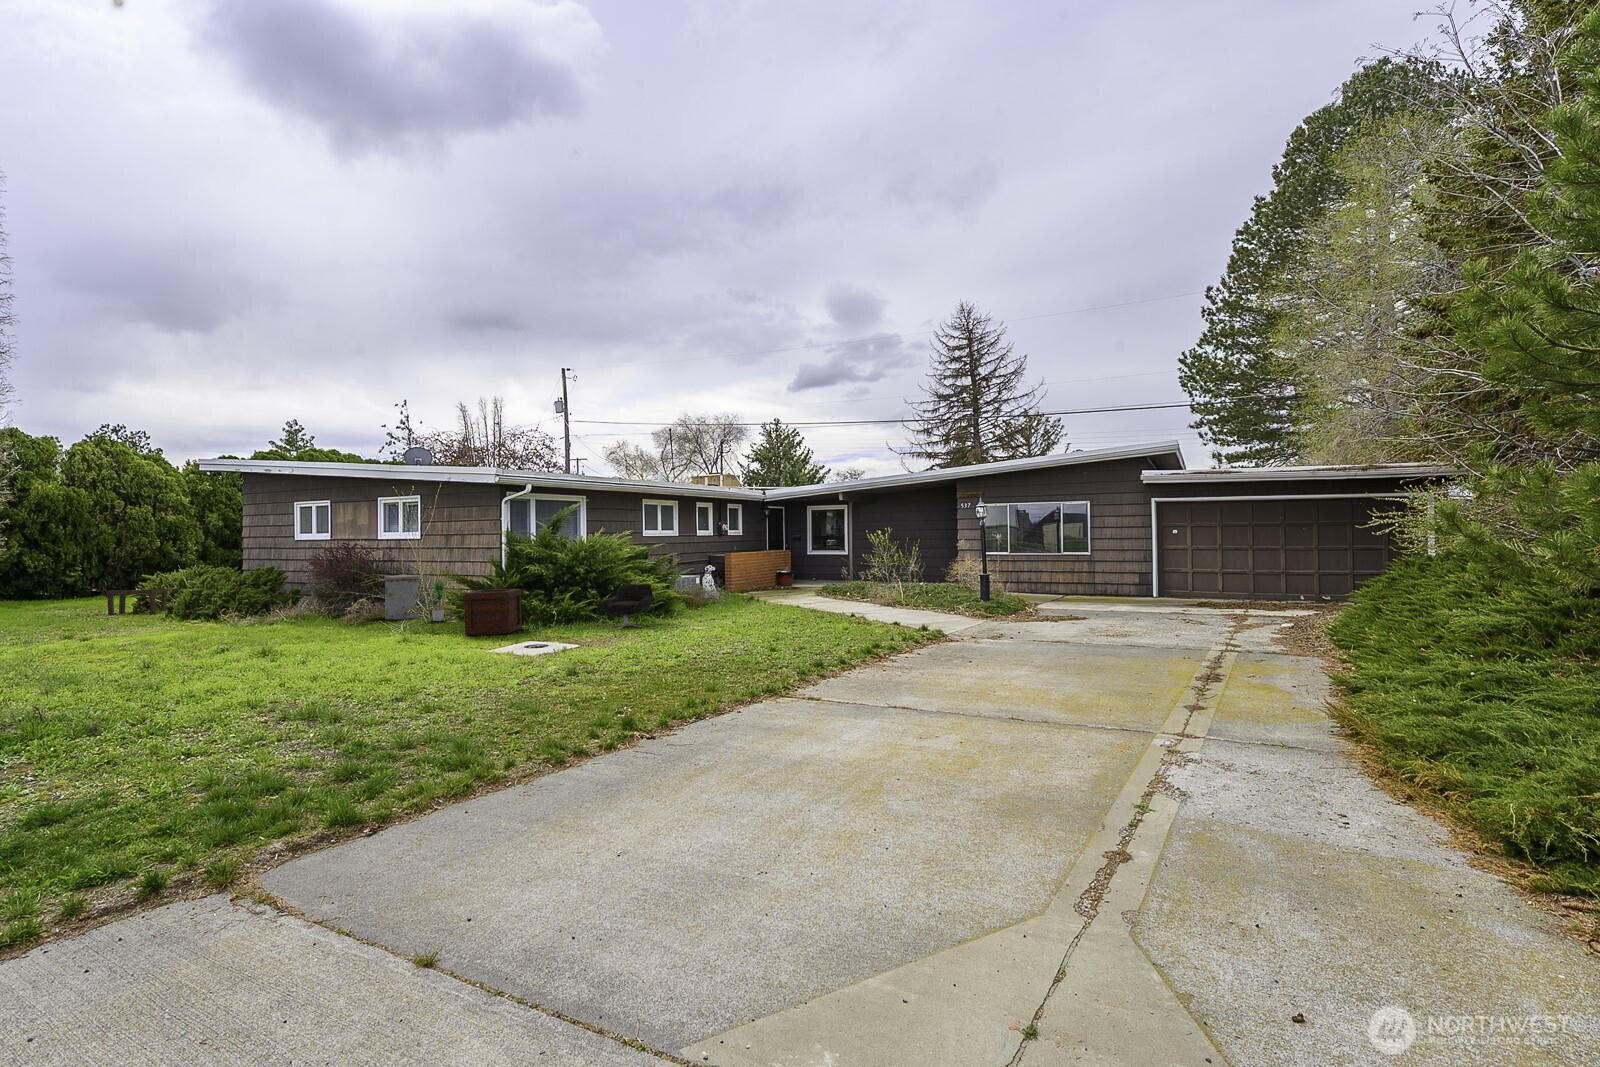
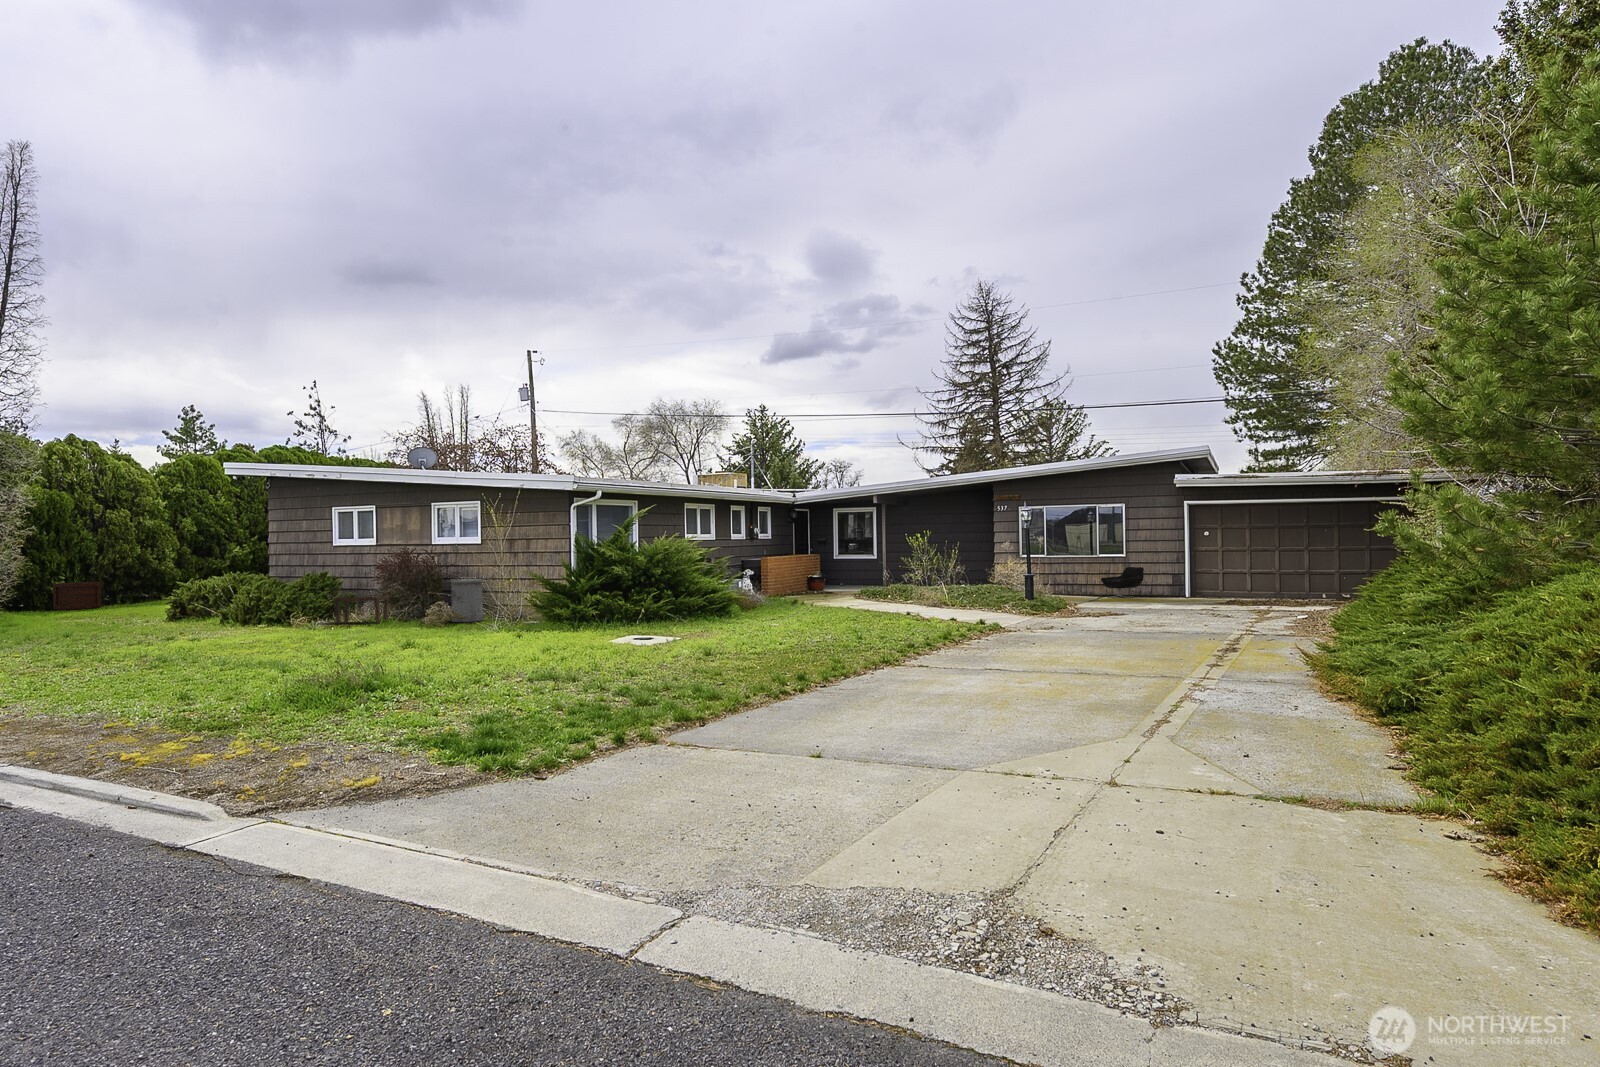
potted plant: present [429,580,445,621] -> none [498,581,524,623]
lounge chair: present [598,584,654,629] -> present [1101,567,1144,598]
bench: present [106,589,168,615] -> present [334,596,390,624]
wooden crate: present [464,589,522,635] -> present [53,582,101,610]

